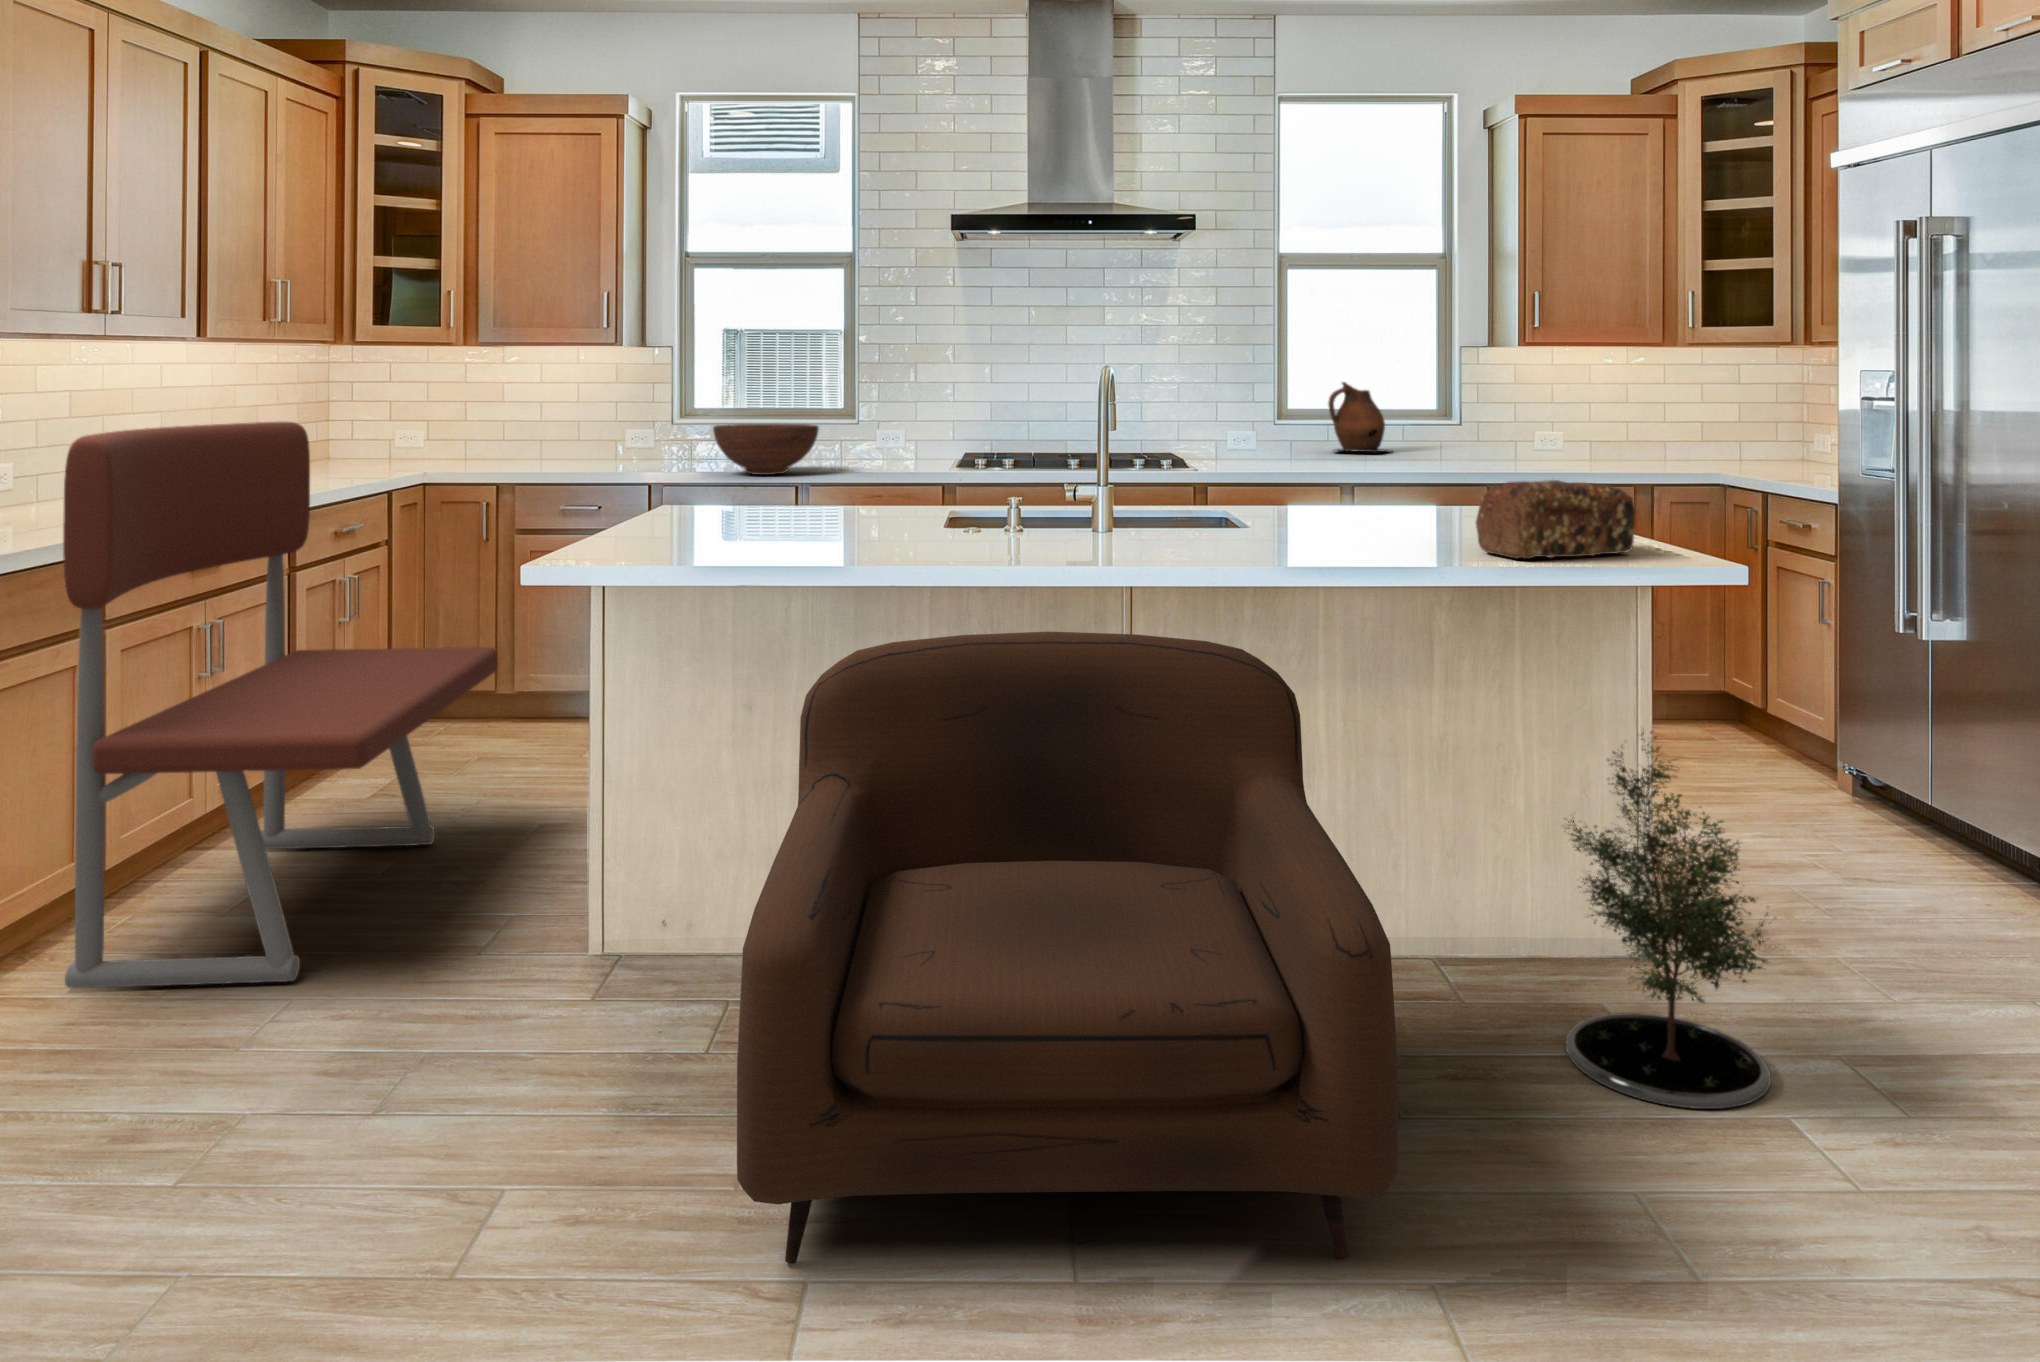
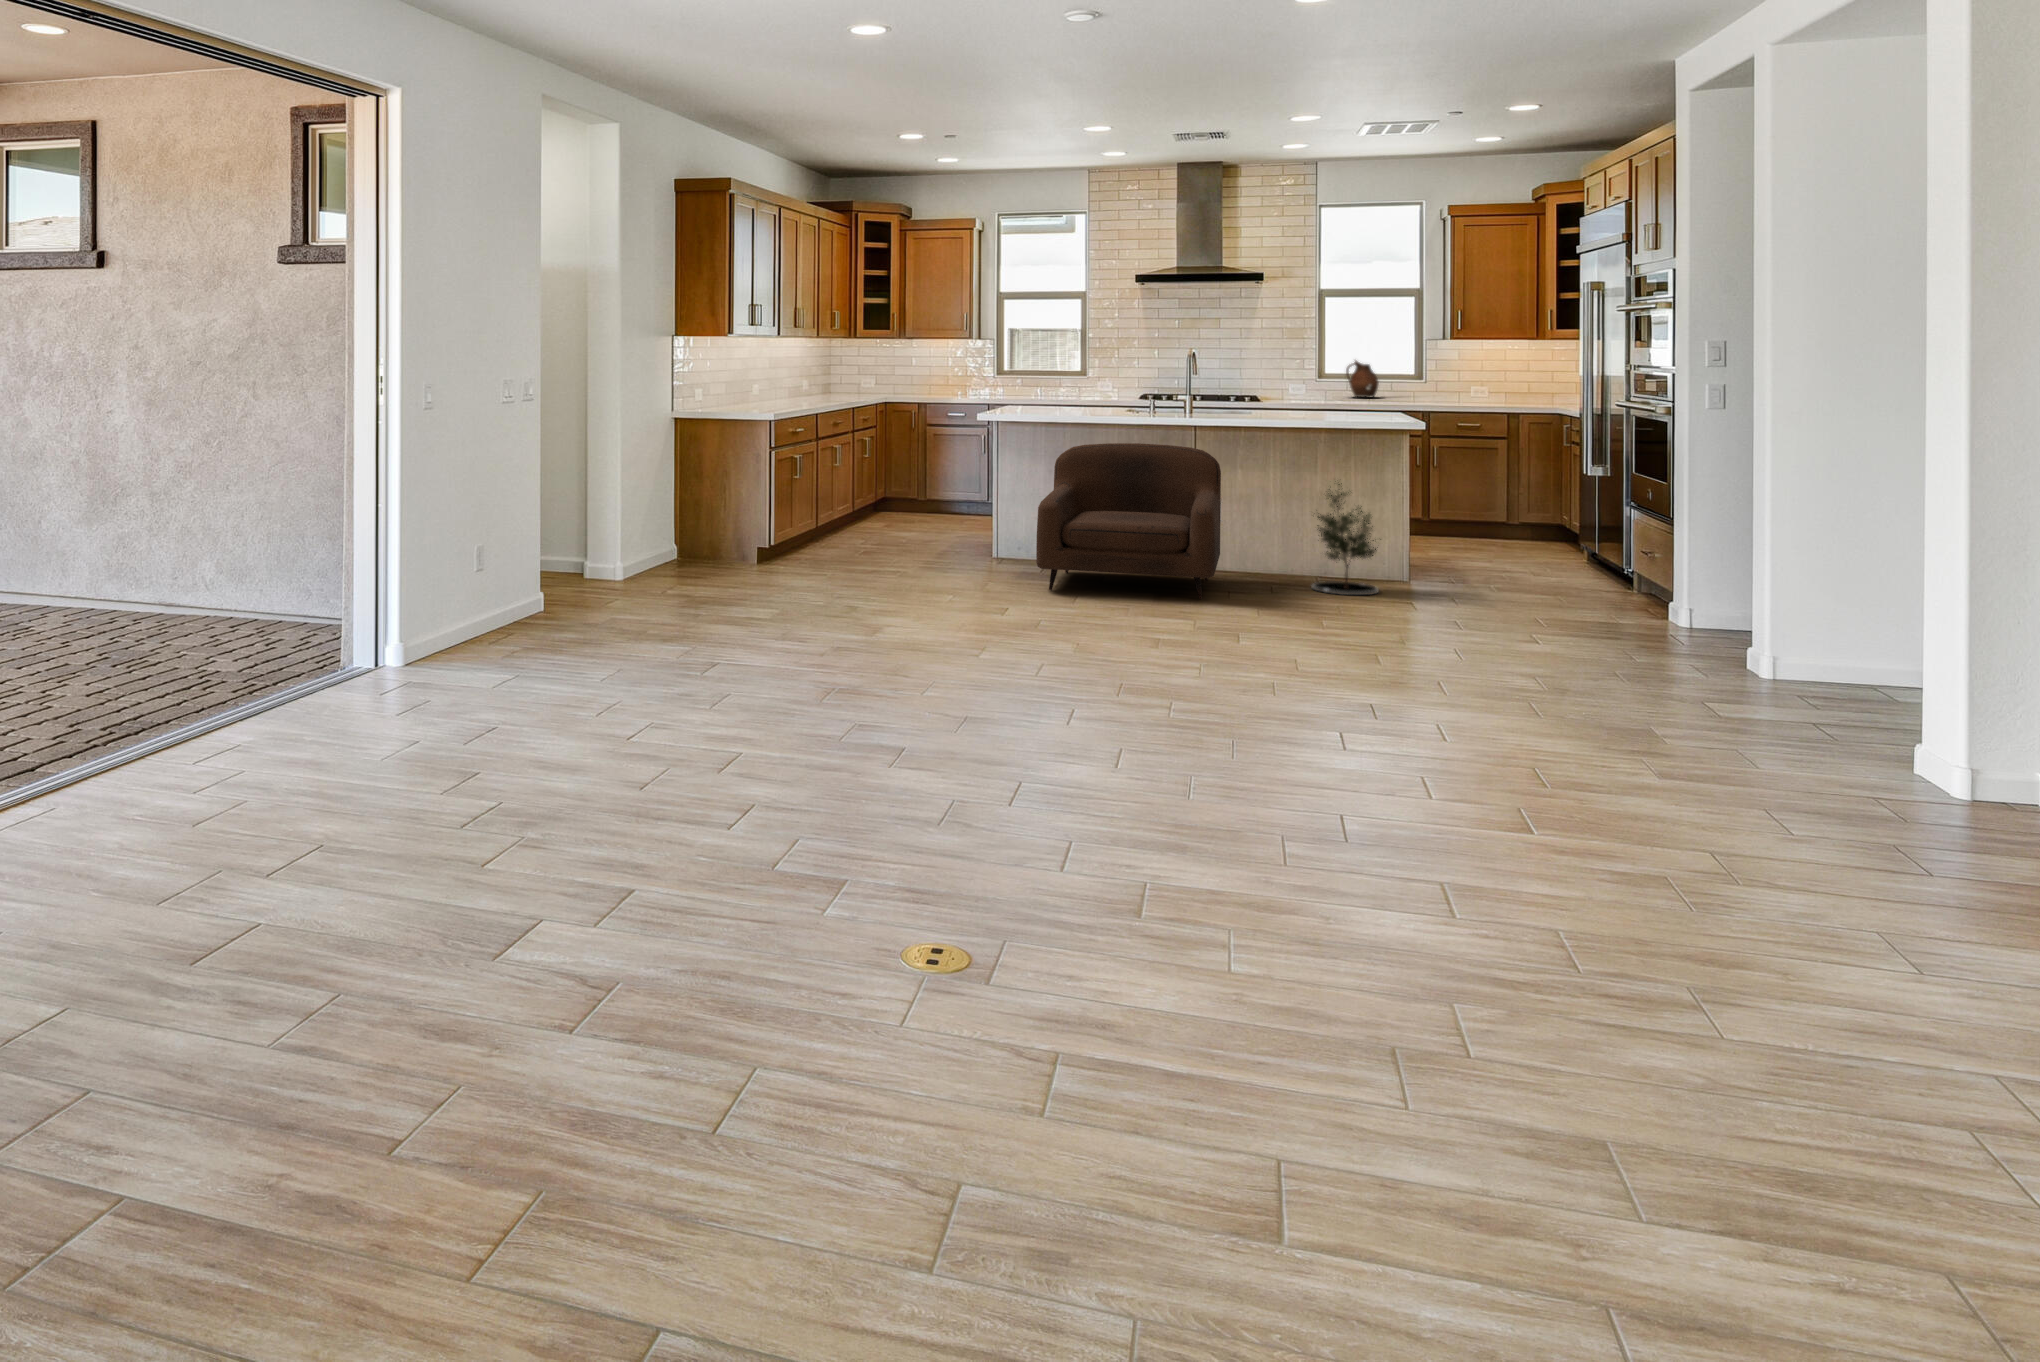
bench: present [63,422,498,988] -> none [819,373,937,554]
fruit bowl: present [713,424,819,475] -> none [1018,378,1067,401]
bread loaf: present [1476,480,1636,559] -> none [1303,398,1362,425]

